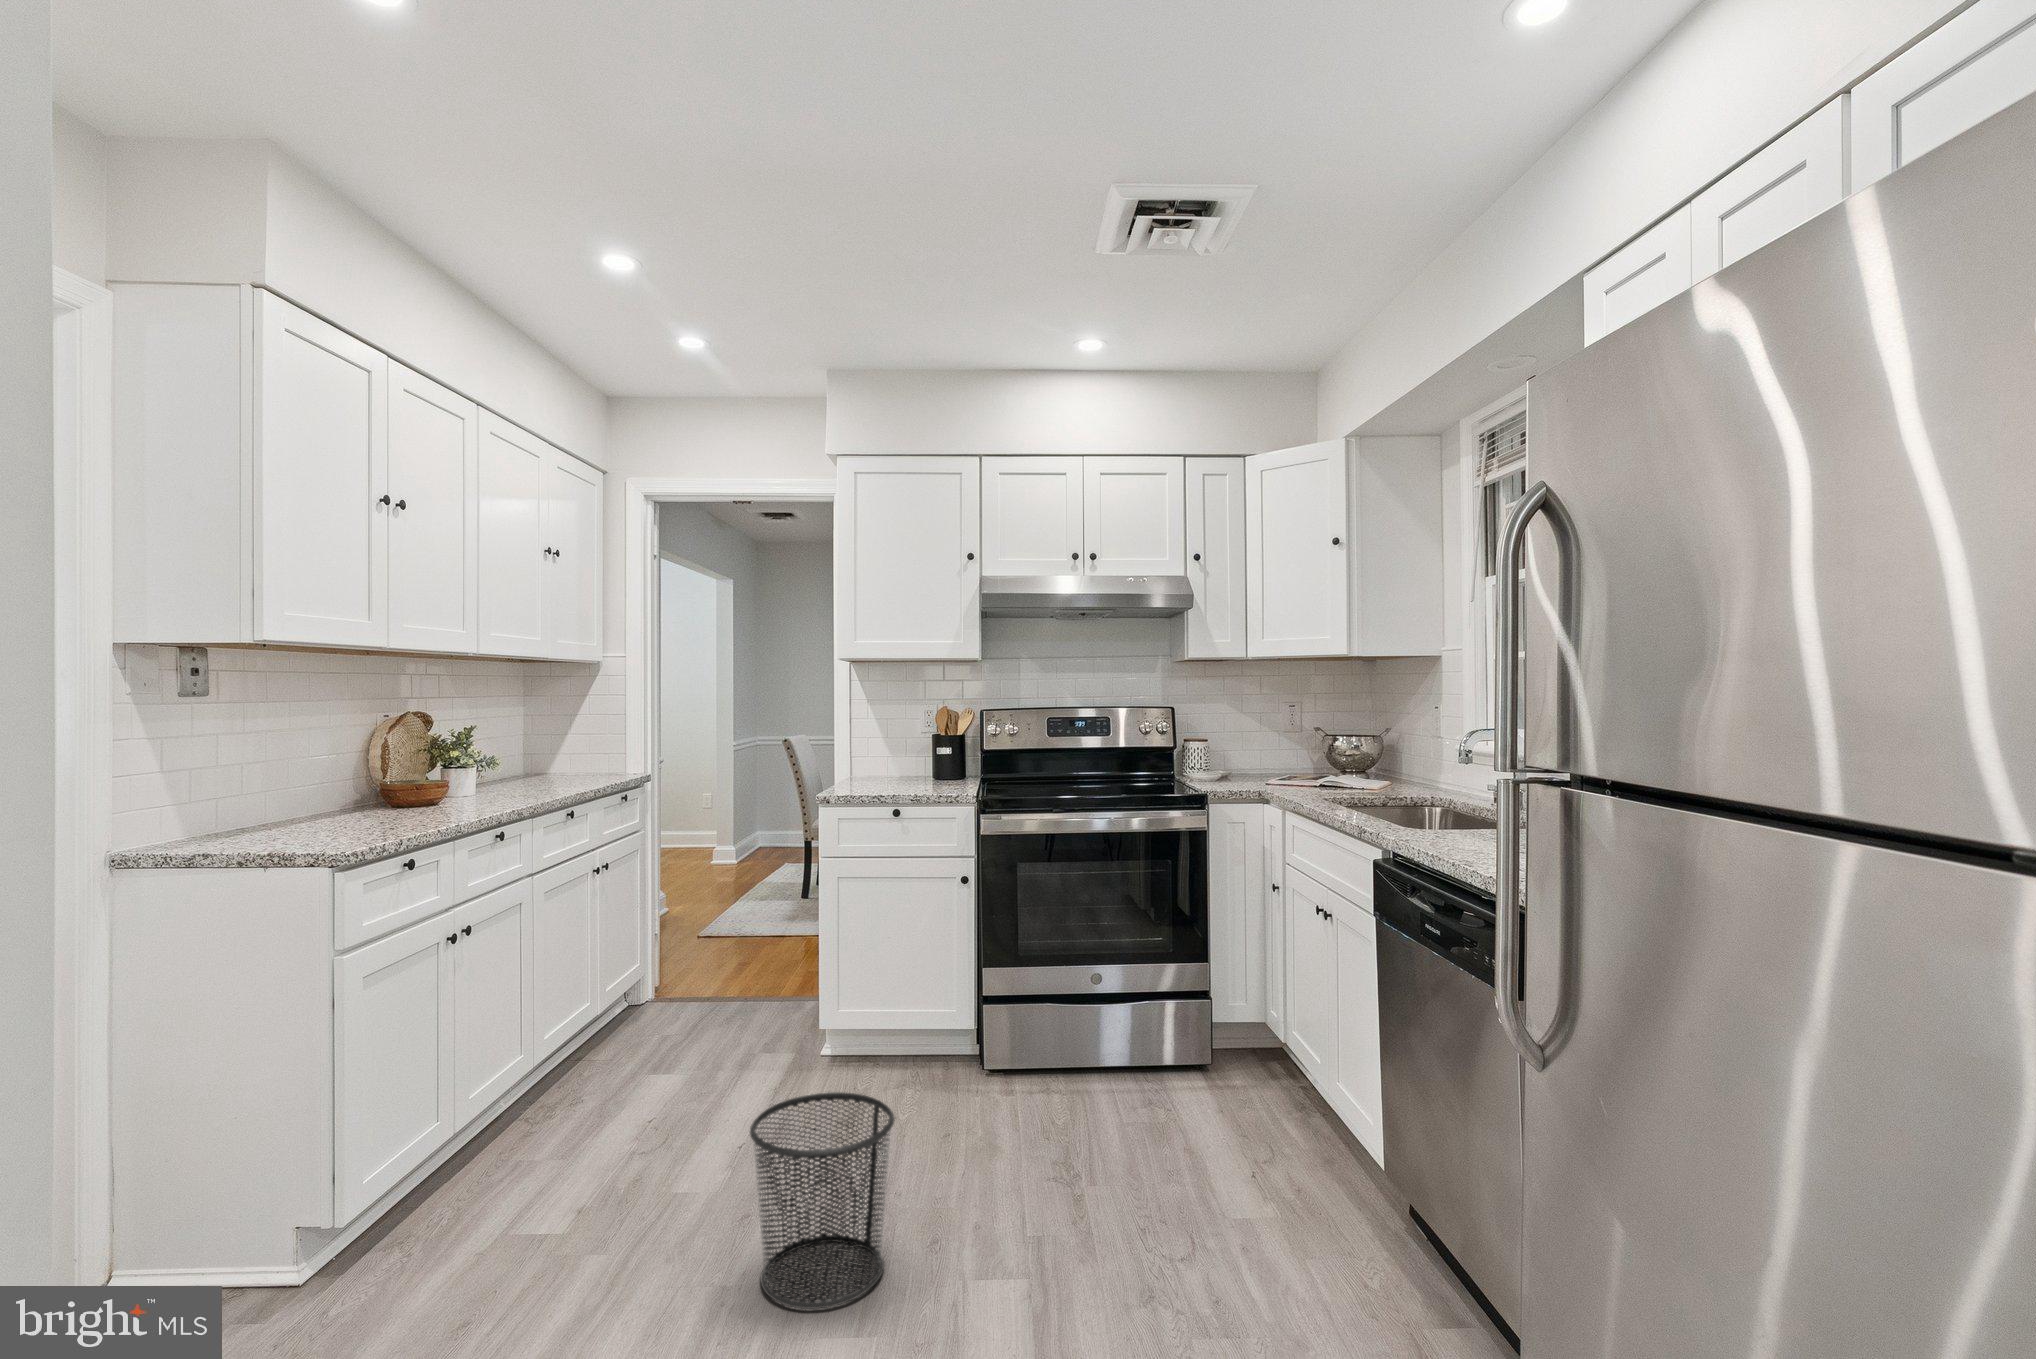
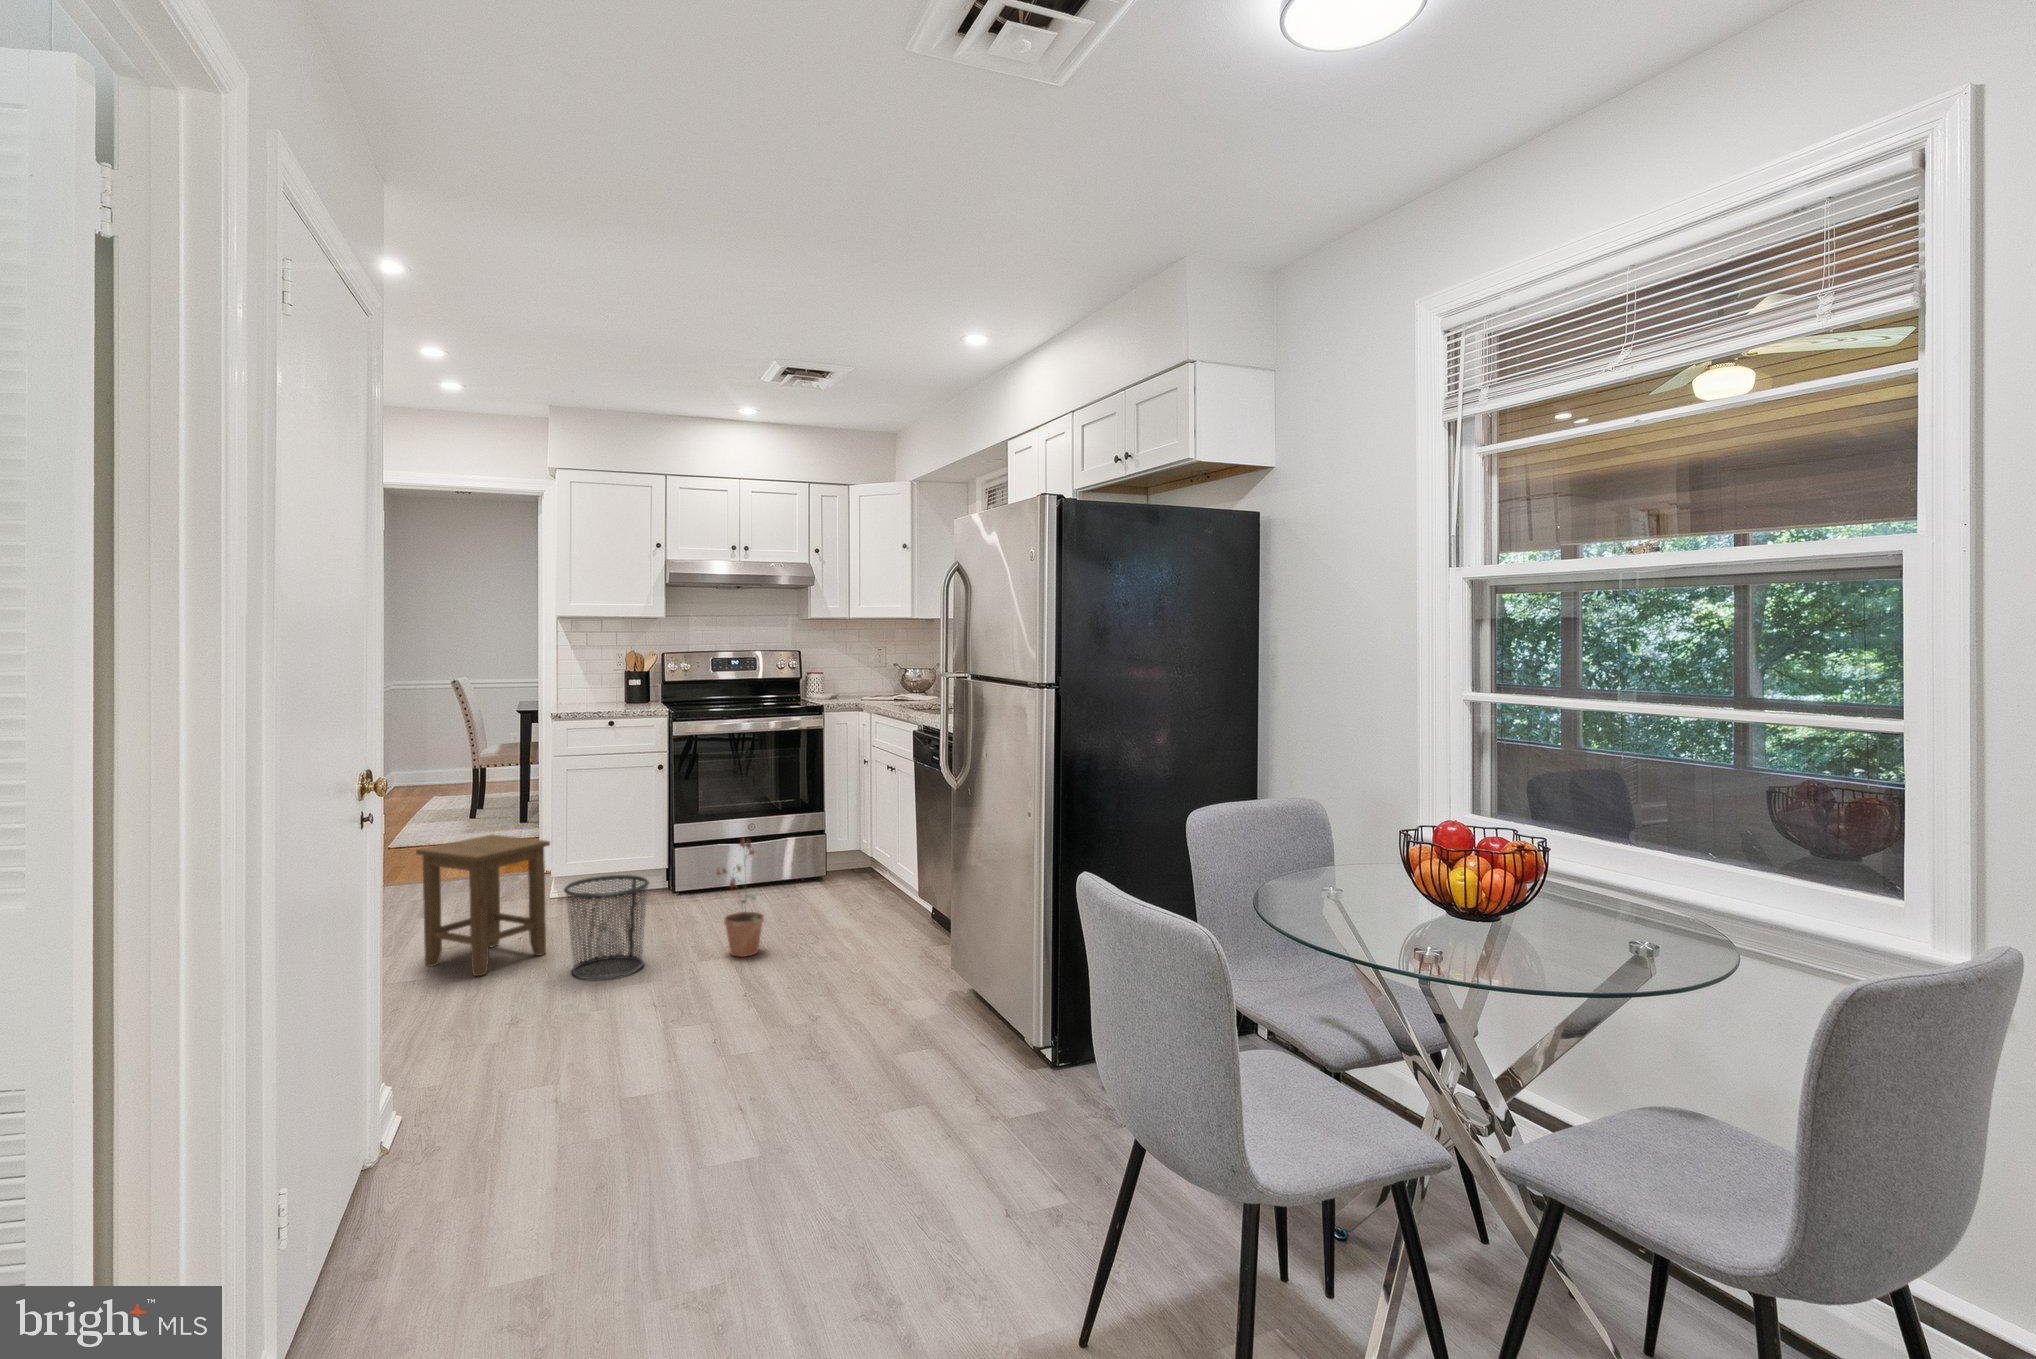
stool: none [569,989,760,1255] -> present [416,835,550,976]
potted plant: none [1011,1044,1096,1285] -> present [716,838,764,957]

